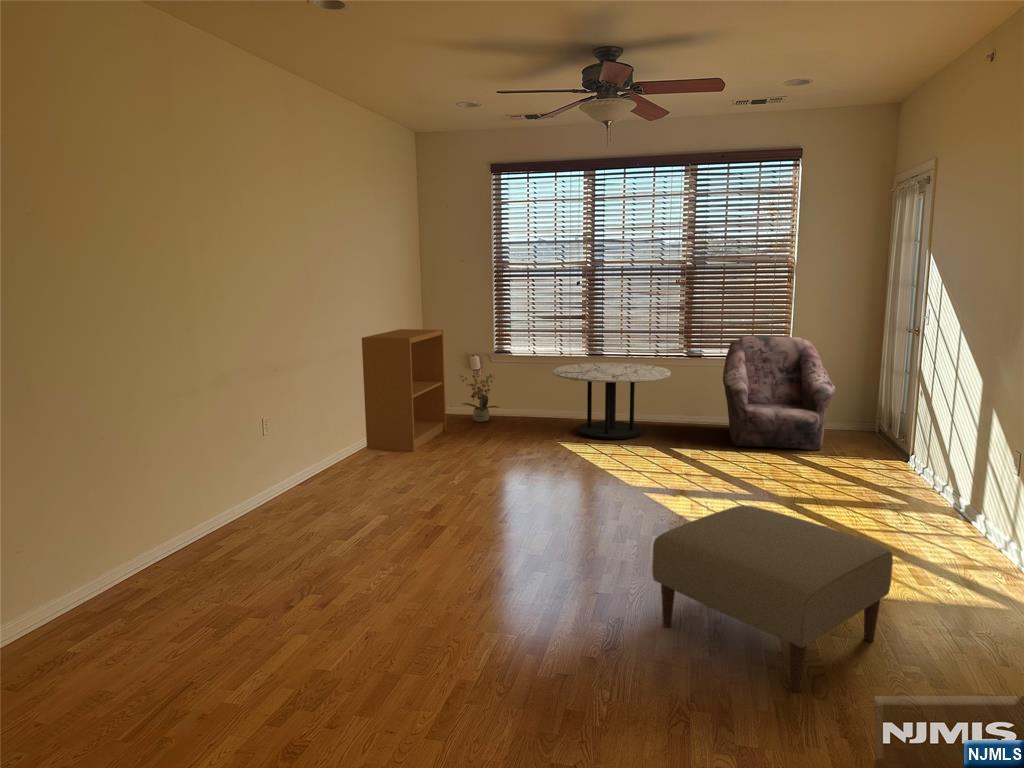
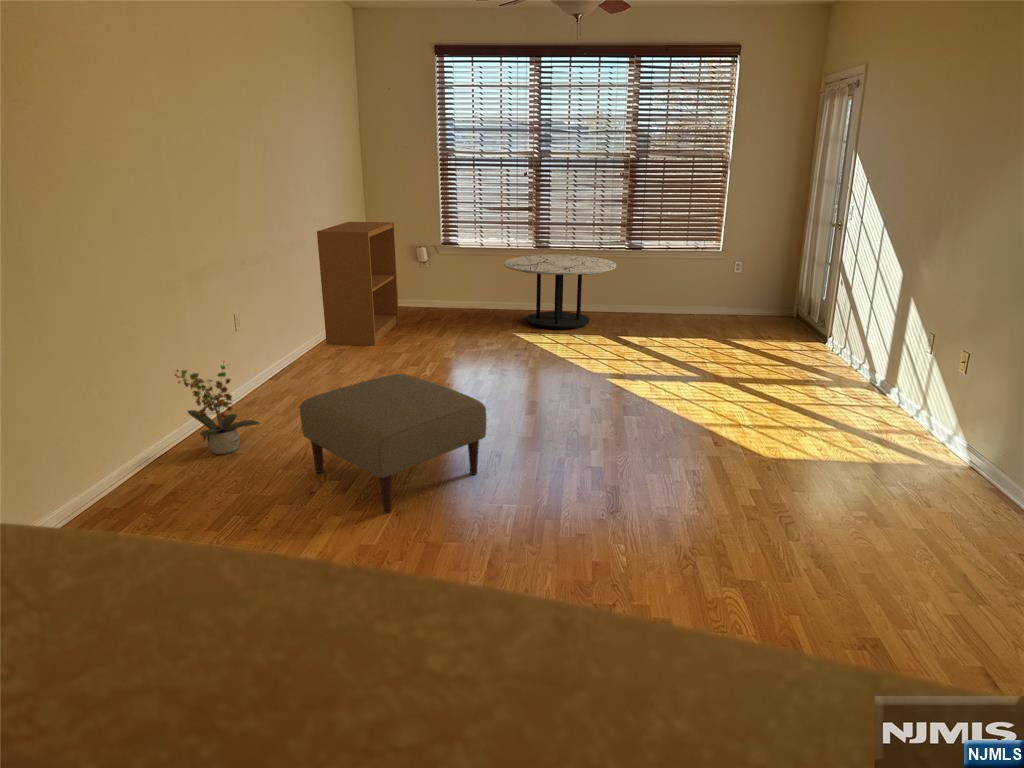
armchair: present [723,336,836,450] -> none [664,229,766,335]
potted plant: present [458,372,499,422] -> present [175,365,260,454]
ottoman: present [652,505,893,693] -> present [300,374,487,513]

